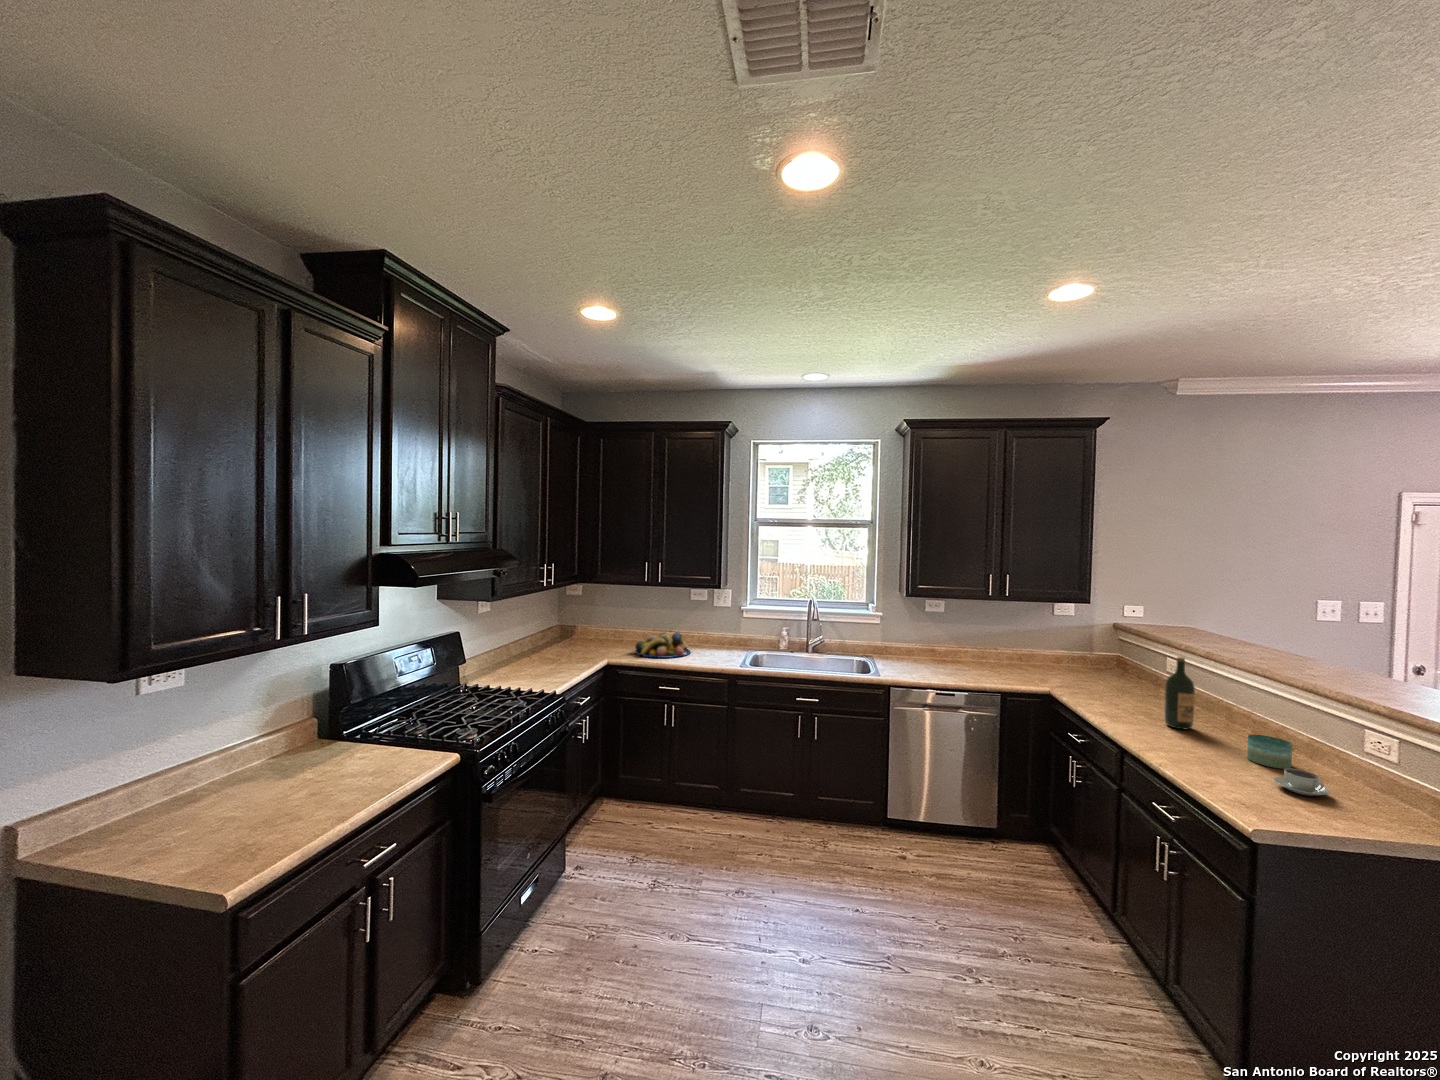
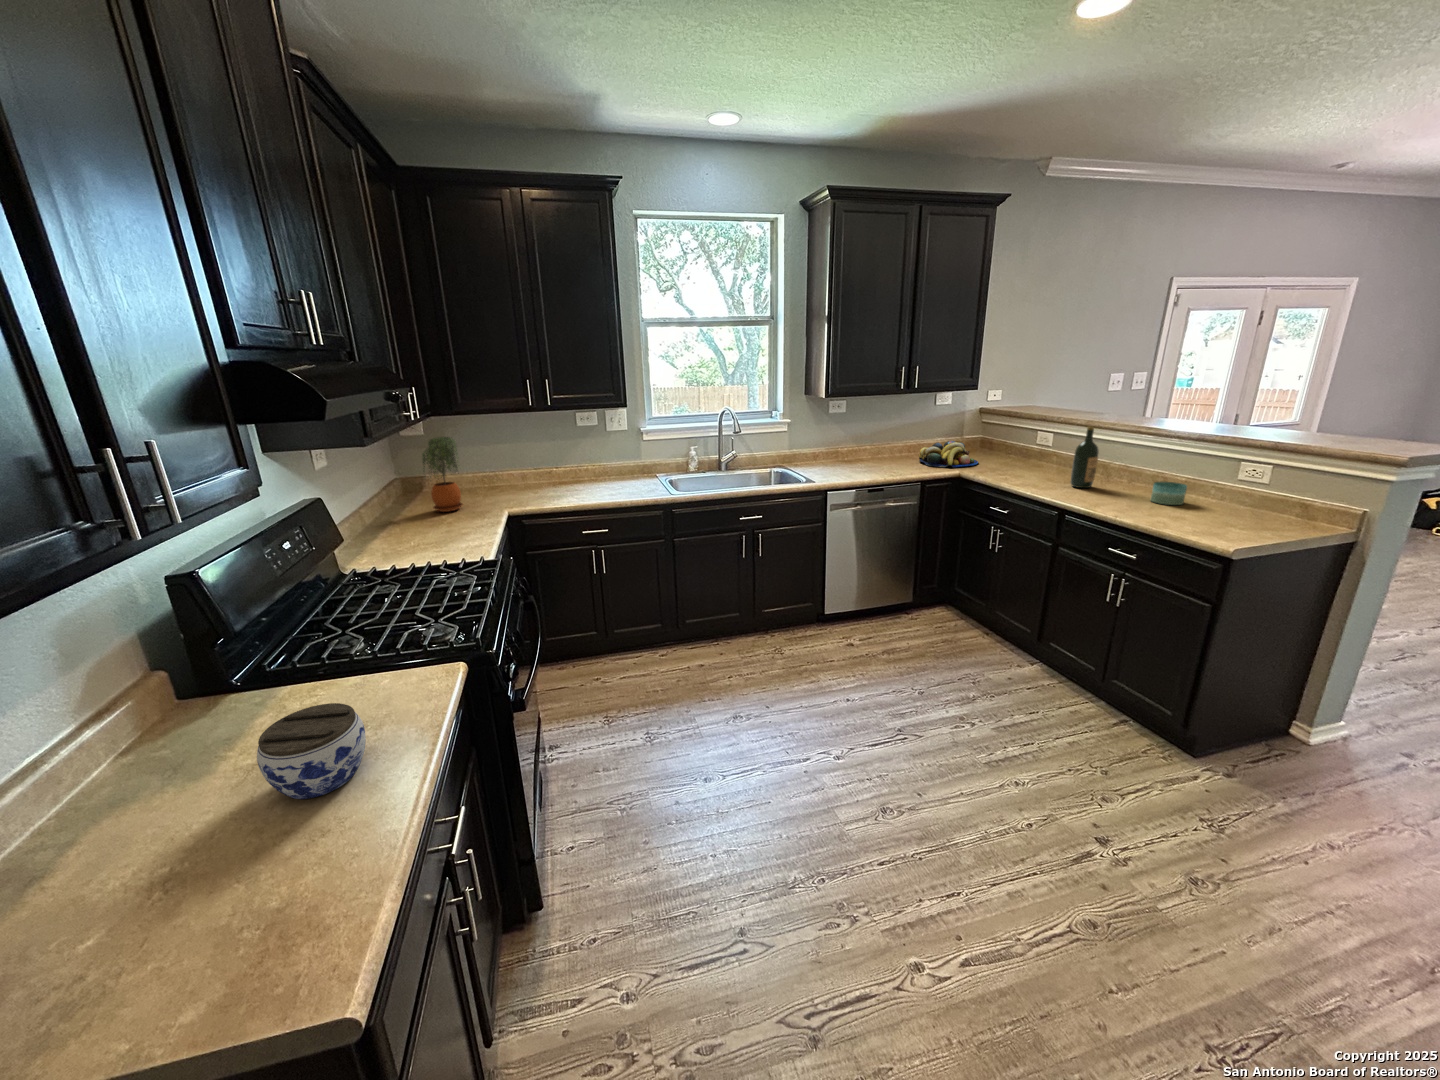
potted plant: none [558,598,589,654] -> present [422,437,463,512]
fruit bowl: present [635,632,690,658] -> present [919,441,978,467]
jar: none [302,749,363,801] -> present [257,703,366,799]
coffee cup: present [1274,768,1330,796] -> none [1193,502,1235,521]

